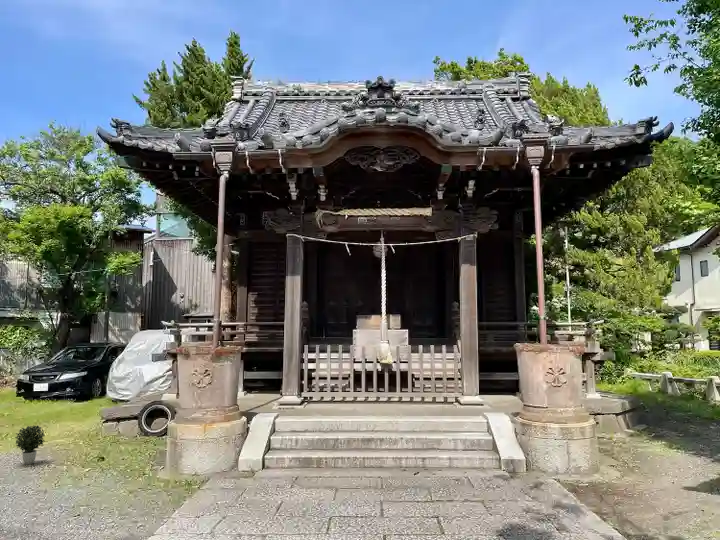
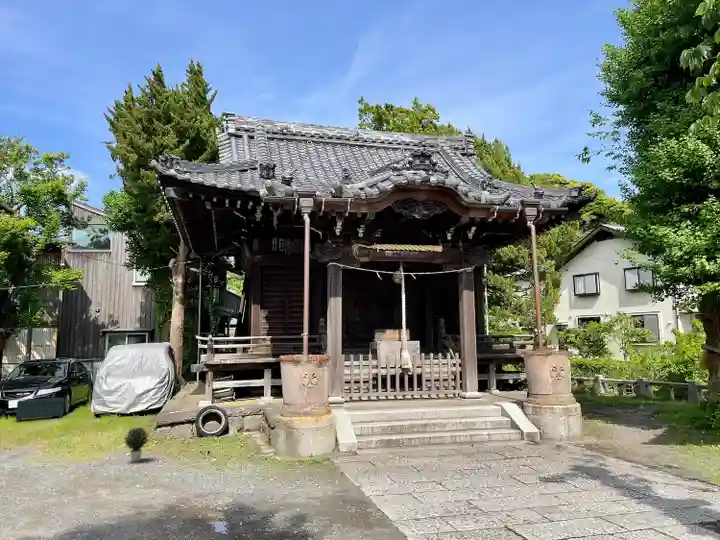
bench: none [33,382,82,405] -> present [16,398,64,422]

